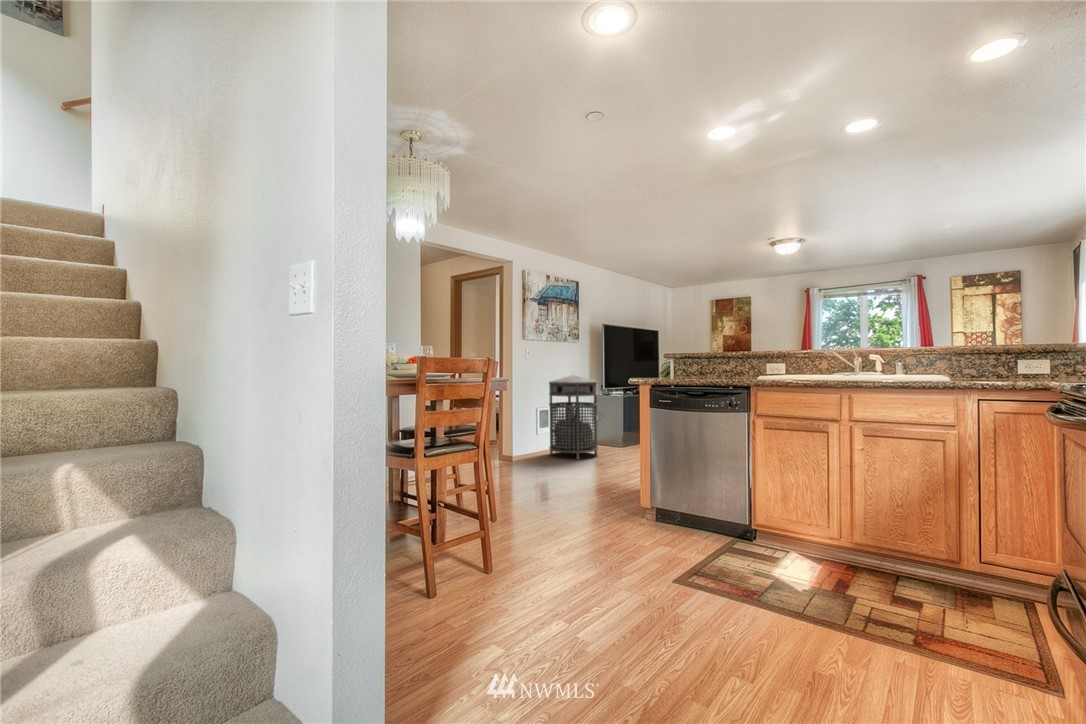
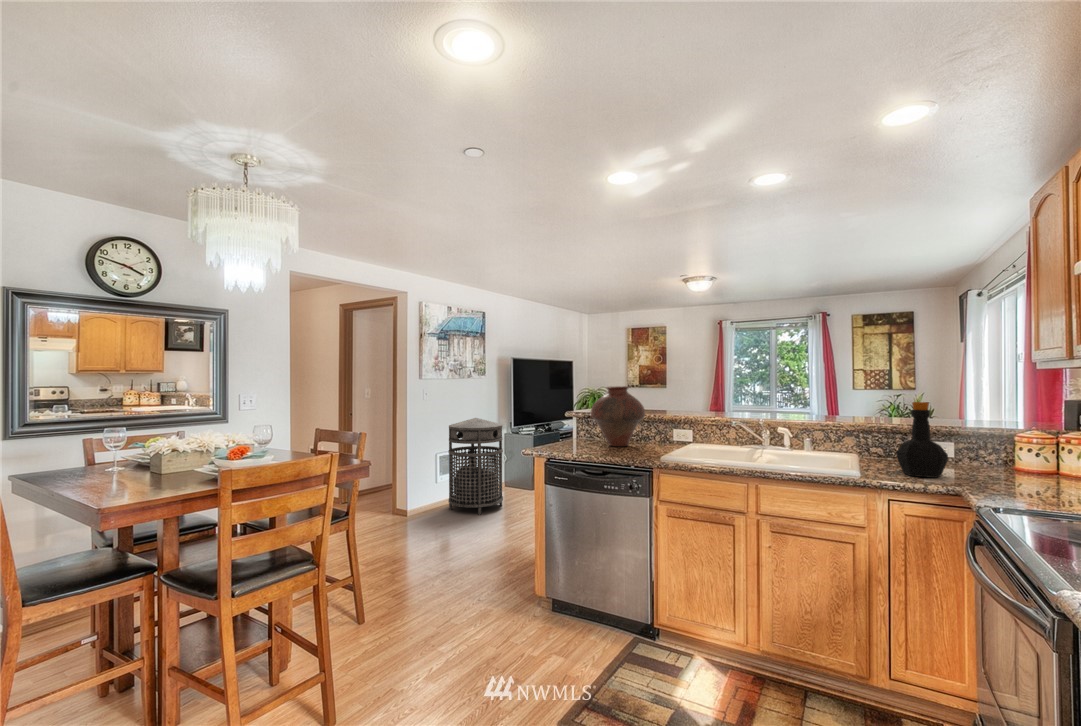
bottle: none [988,314,1042,382] -> present [897,402,948,478]
vase: none [688,324,739,378] -> present [591,386,645,446]

